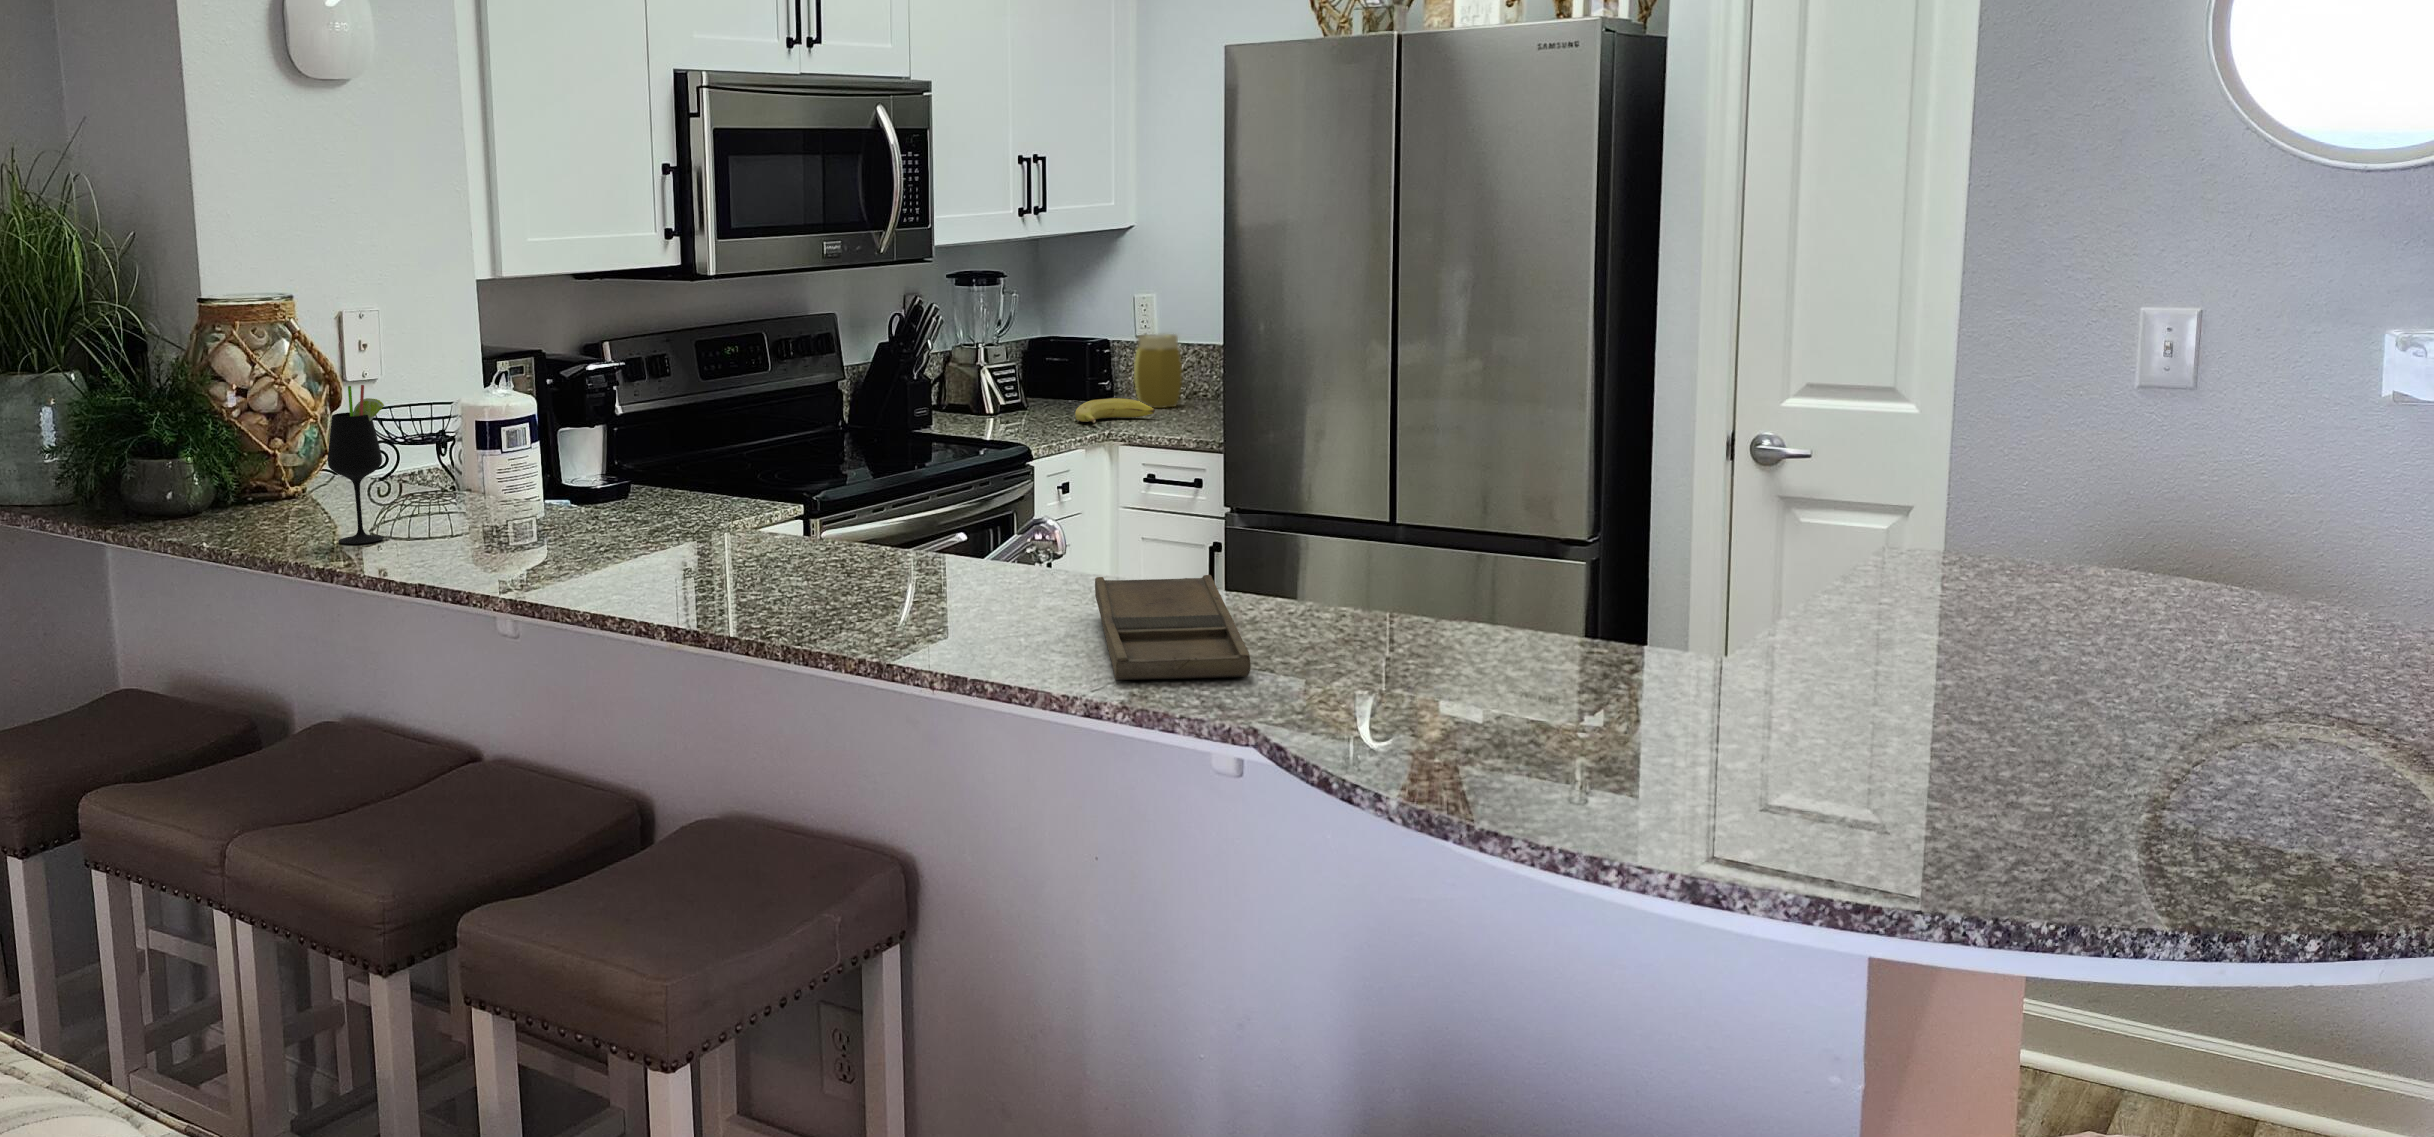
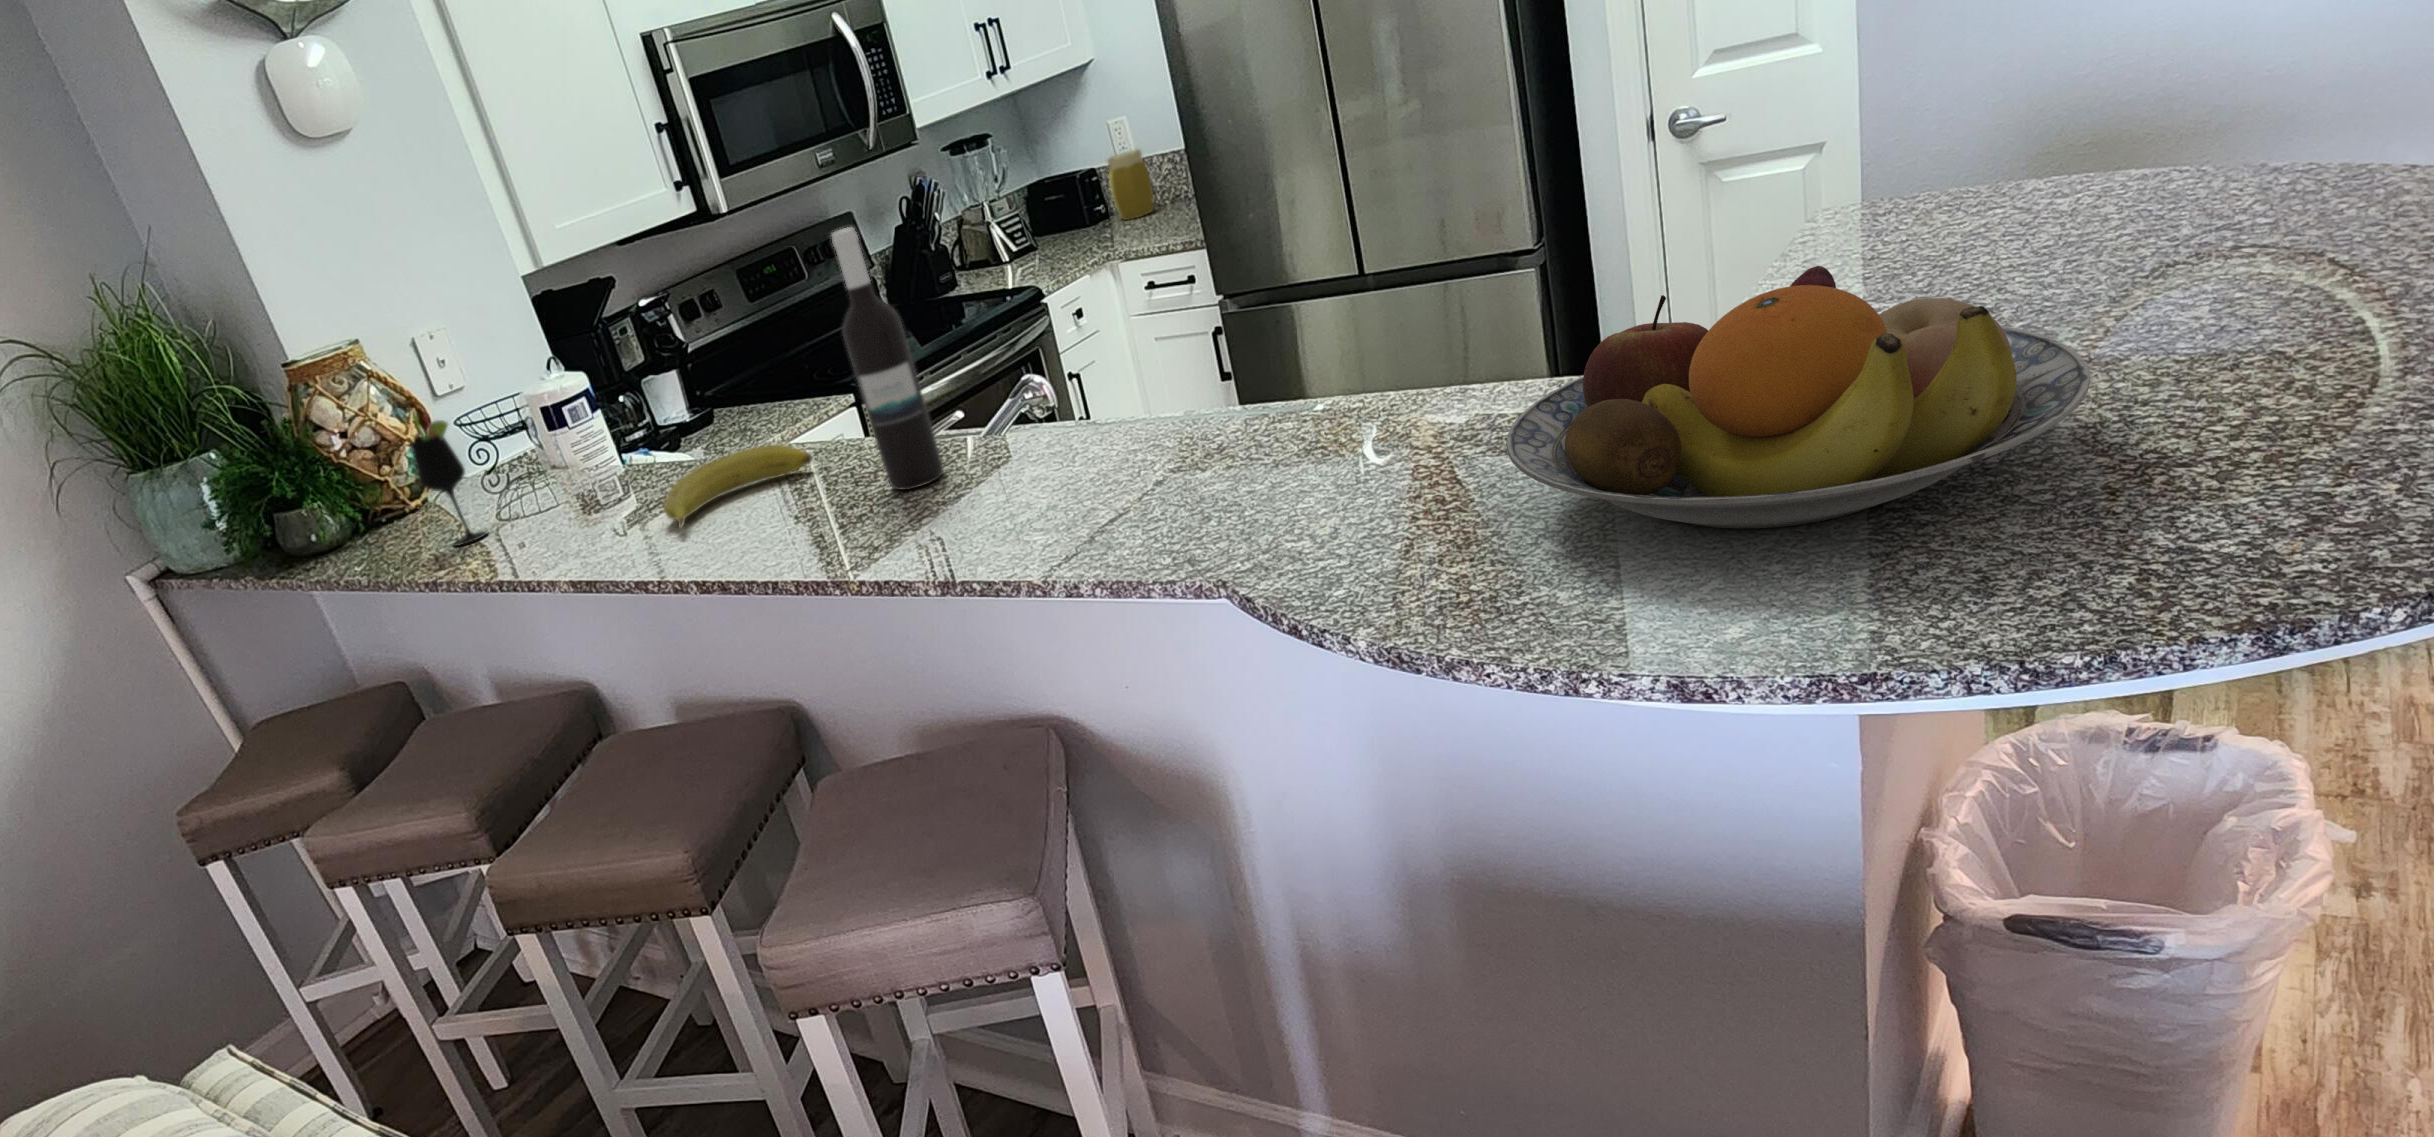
wine bottle: none [881,308,950,595] -> present [832,227,944,490]
fruit: present [1075,398,1155,423] -> present [663,445,812,528]
fruit bowl: none [1562,555,2093,788] -> present [1506,266,2090,528]
tray: present [1095,575,1250,680] -> none [1064,411,1212,547]

